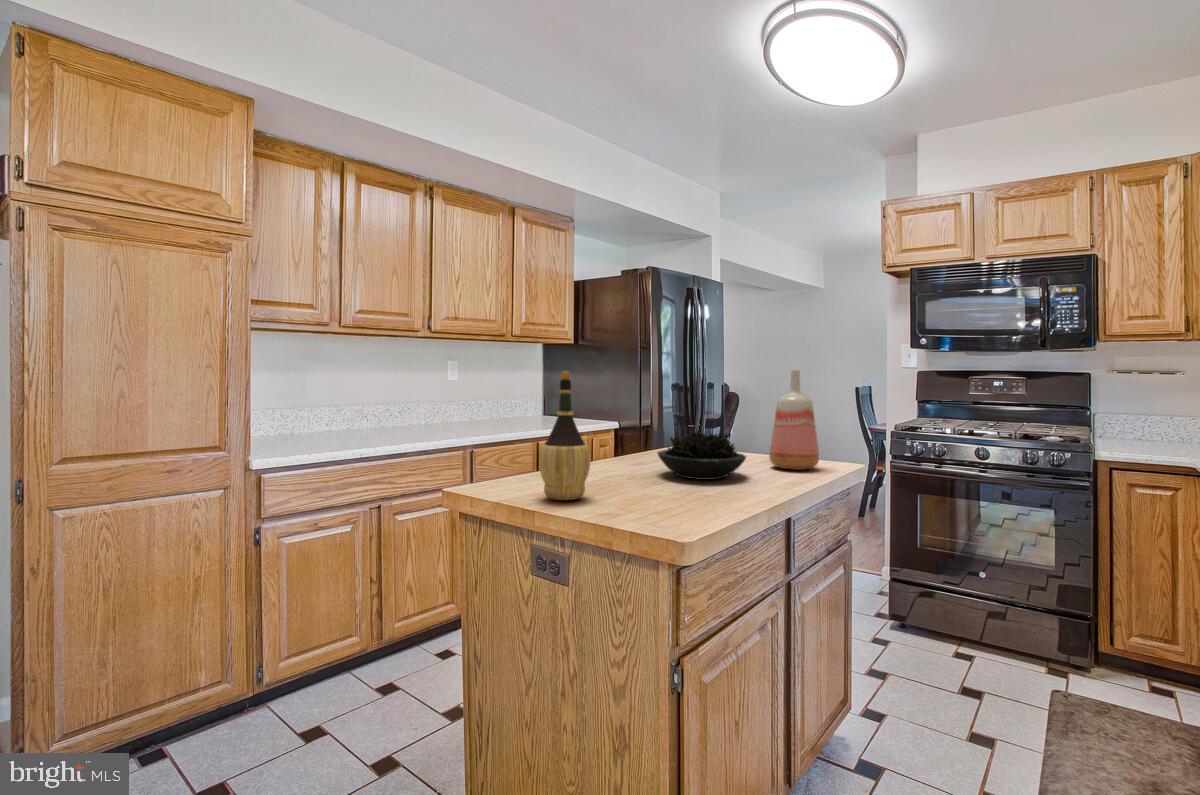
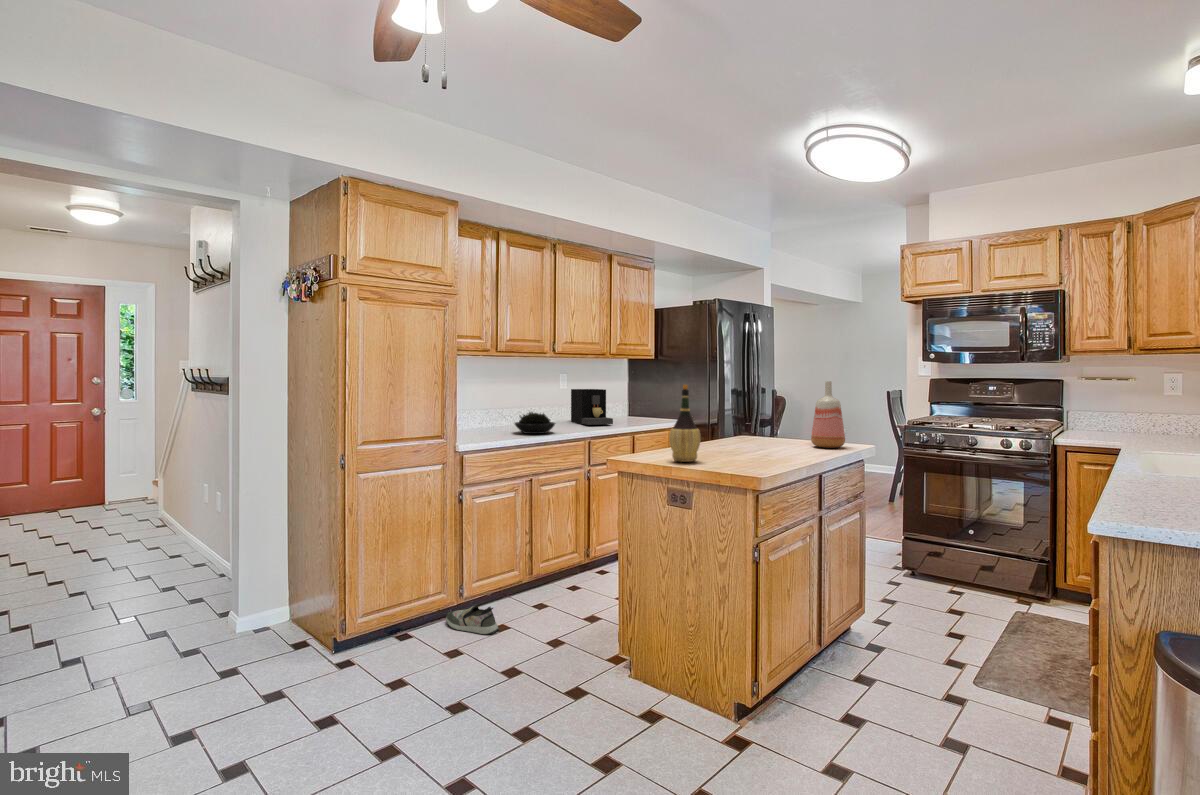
coffee maker: none [463,381,513,429] -> present [571,389,613,425]
succulent plant: present [658,430,746,480] -> present [515,412,555,434]
shoe: none [222,703,300,756] -> present [446,606,498,634]

